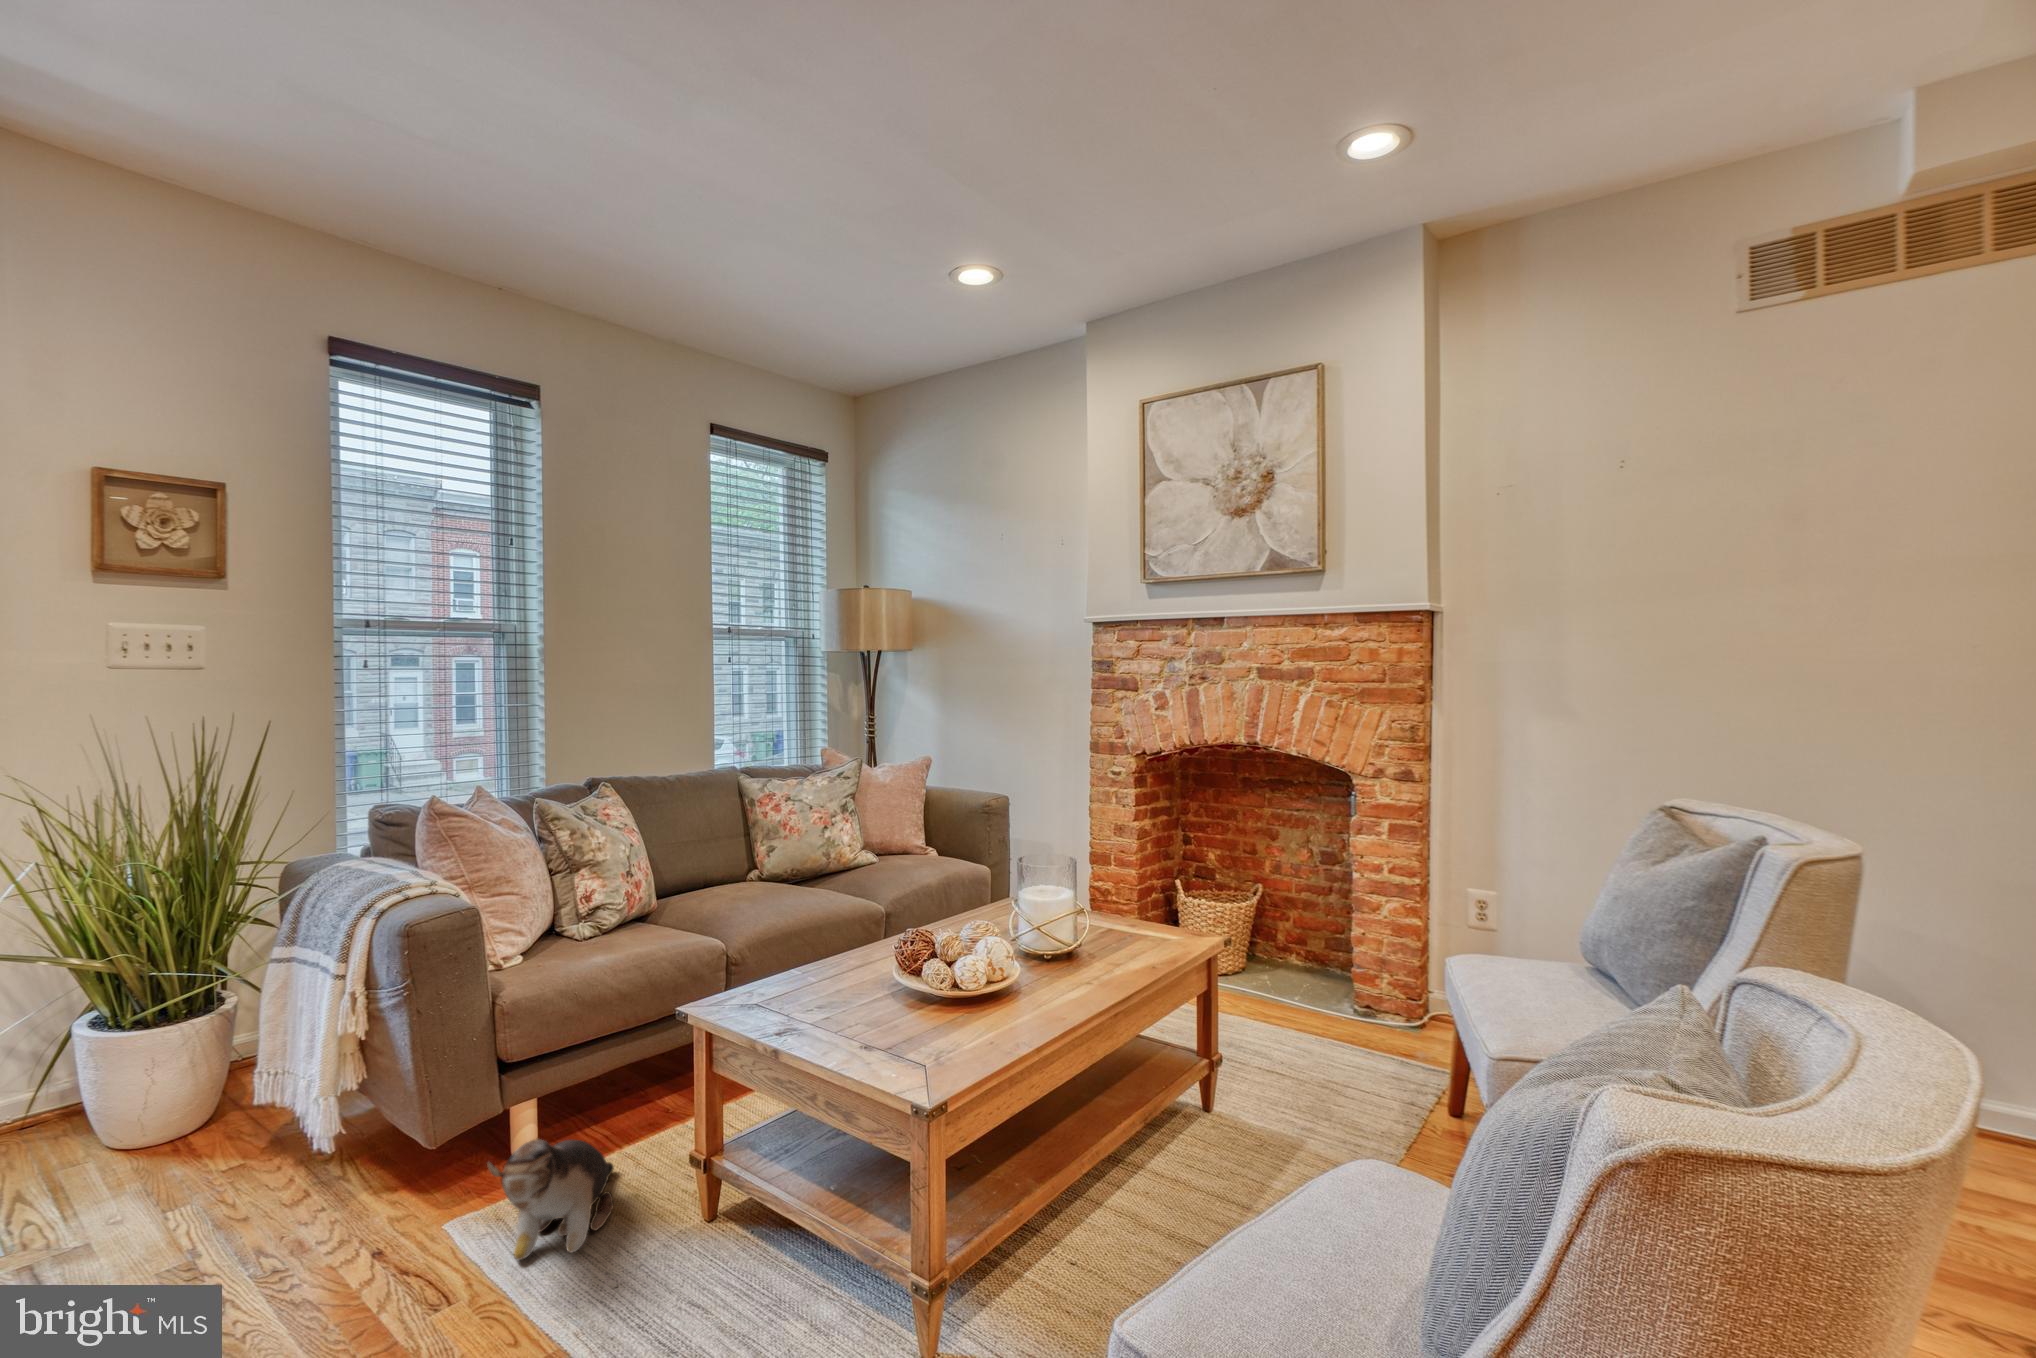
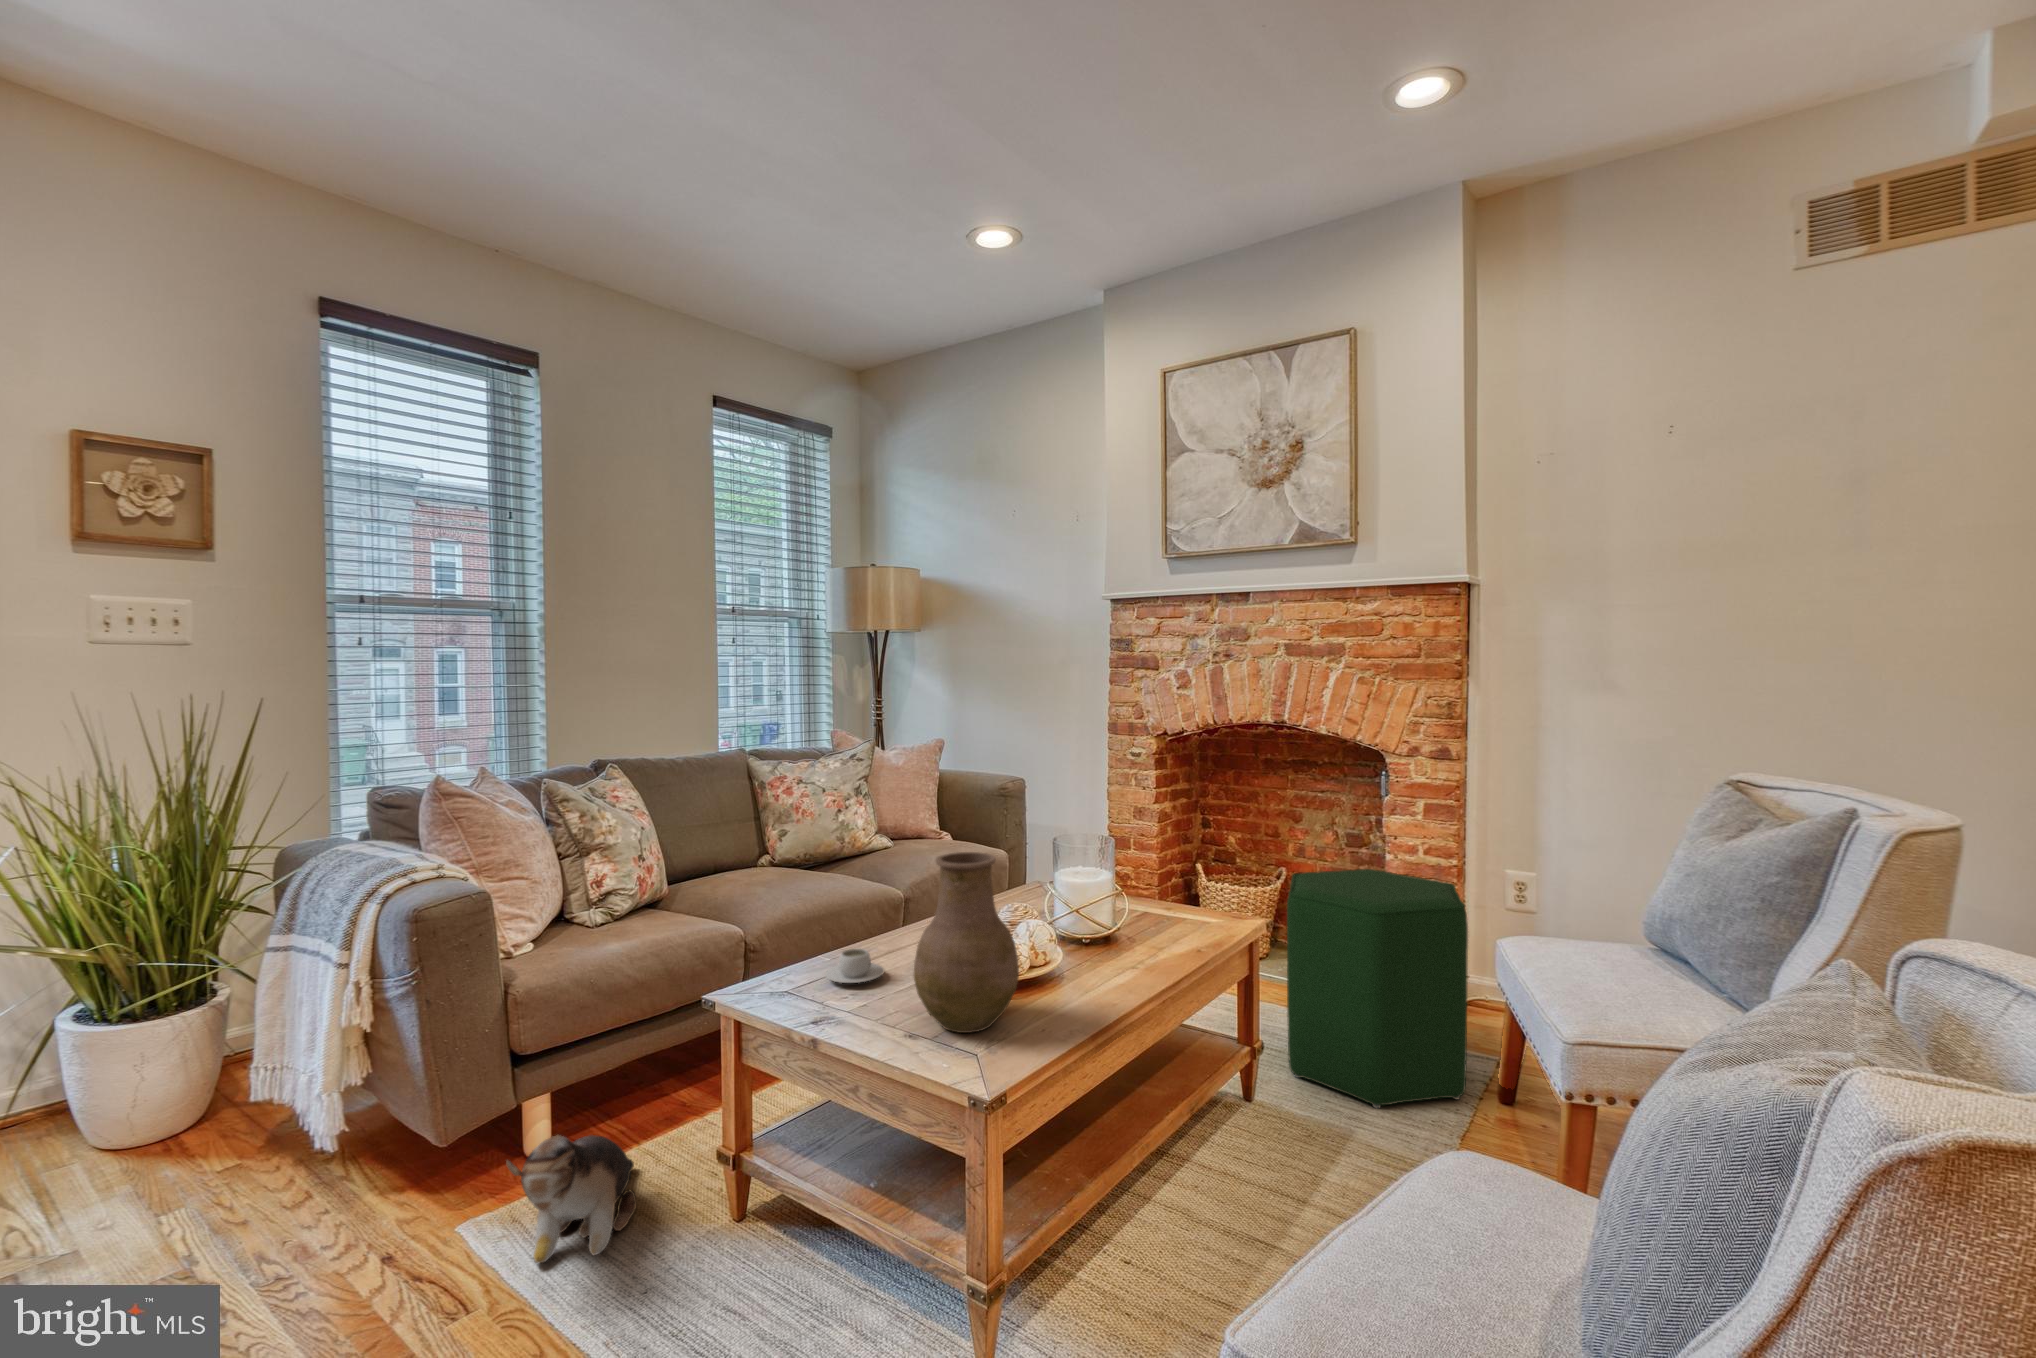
vase: none [871,874,971,1045] -> present [914,852,1019,1033]
ottoman: none [1247,887,1418,1120] -> present [1287,869,1468,1108]
teacup: none [793,964,850,997] -> present [825,949,884,983]

